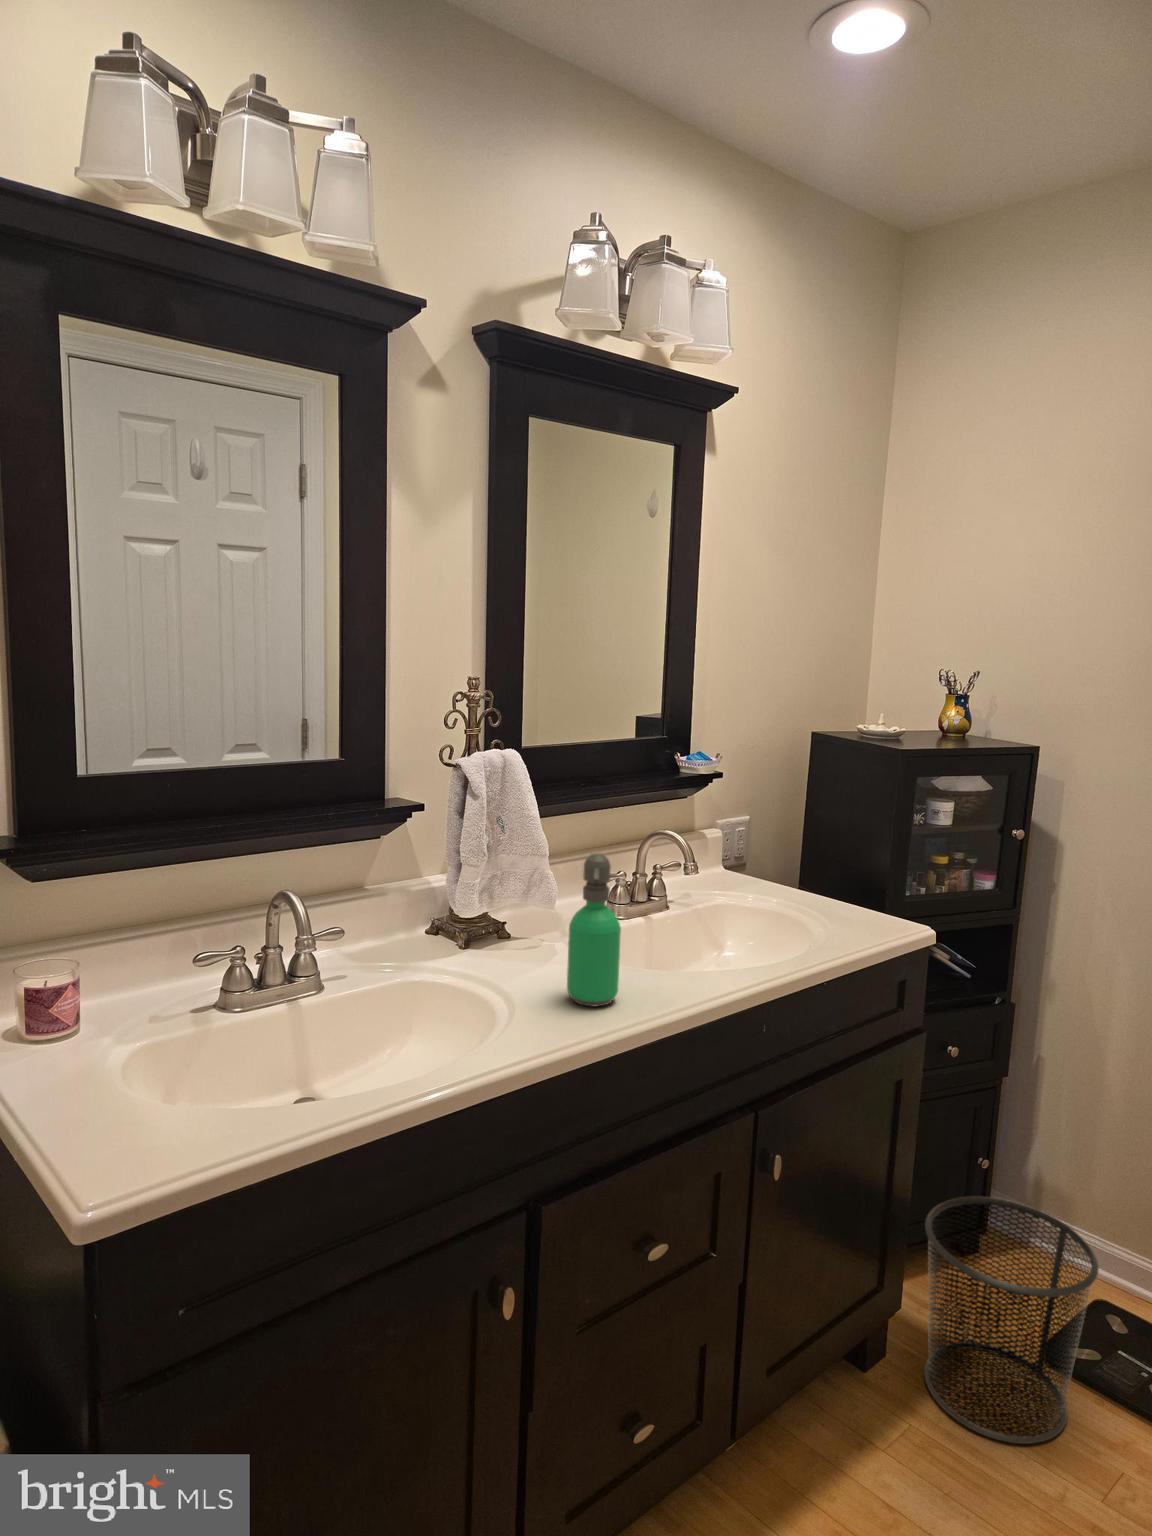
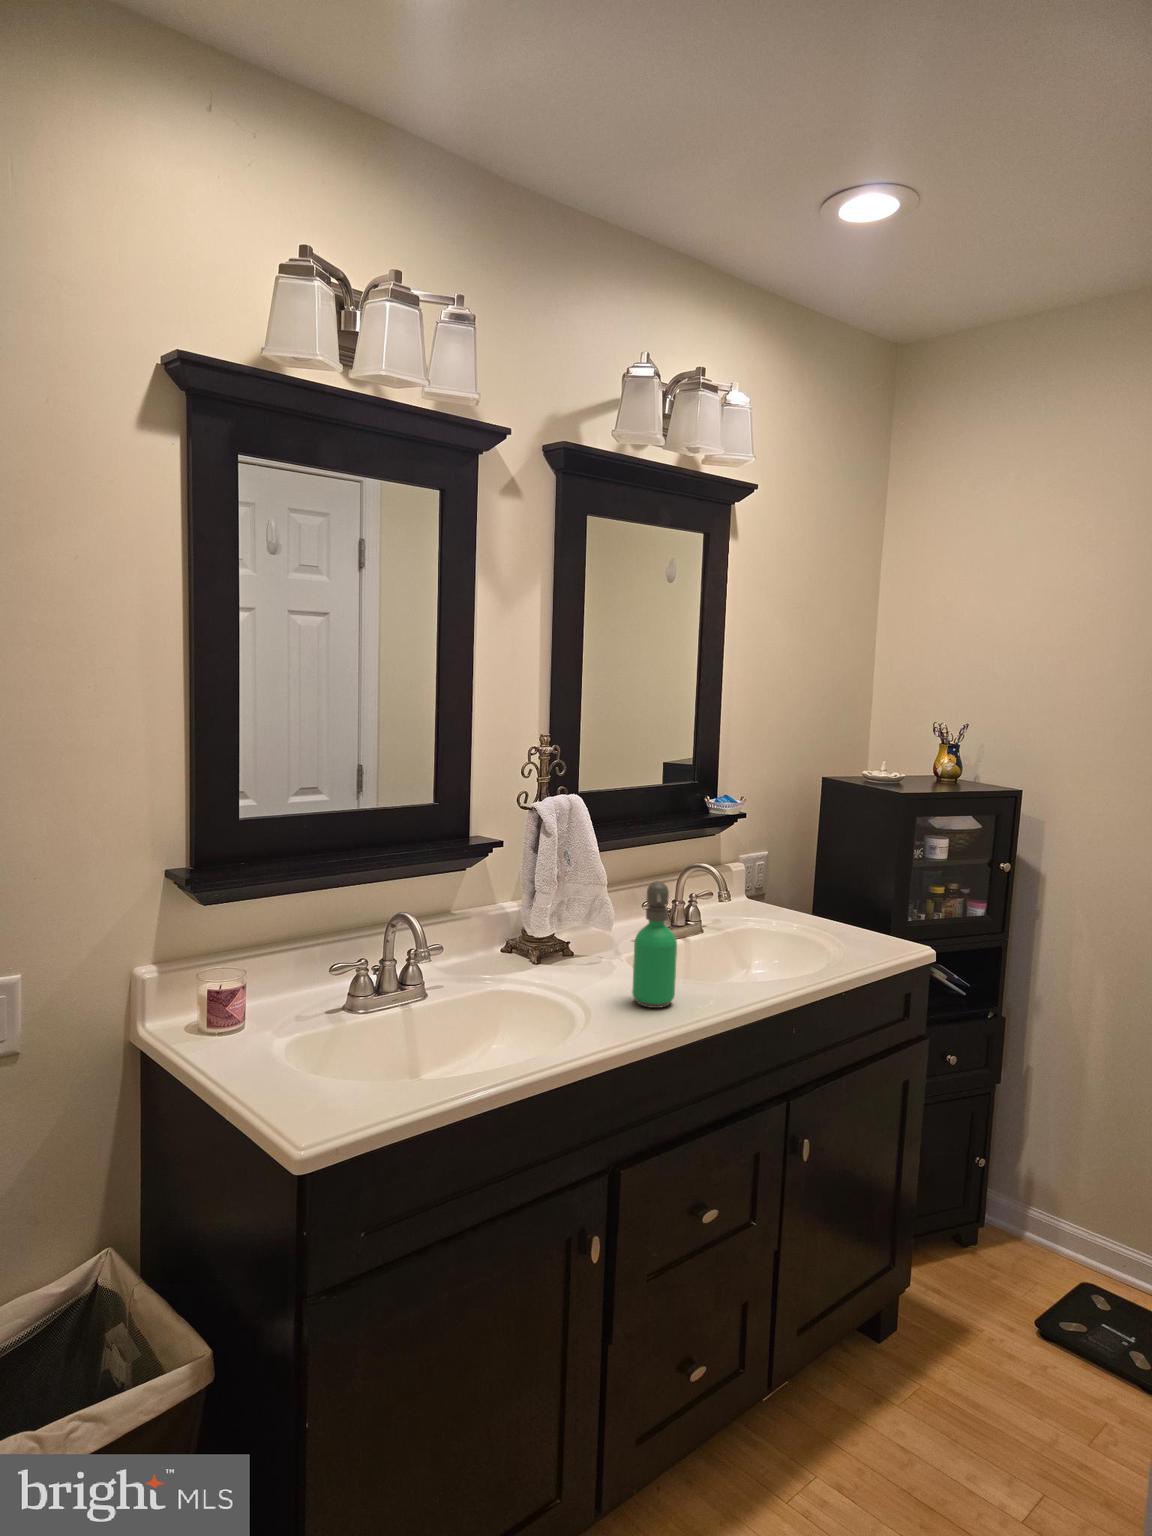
waste bin: present [924,1196,1099,1444] -> none [930,1185,1080,1397]

